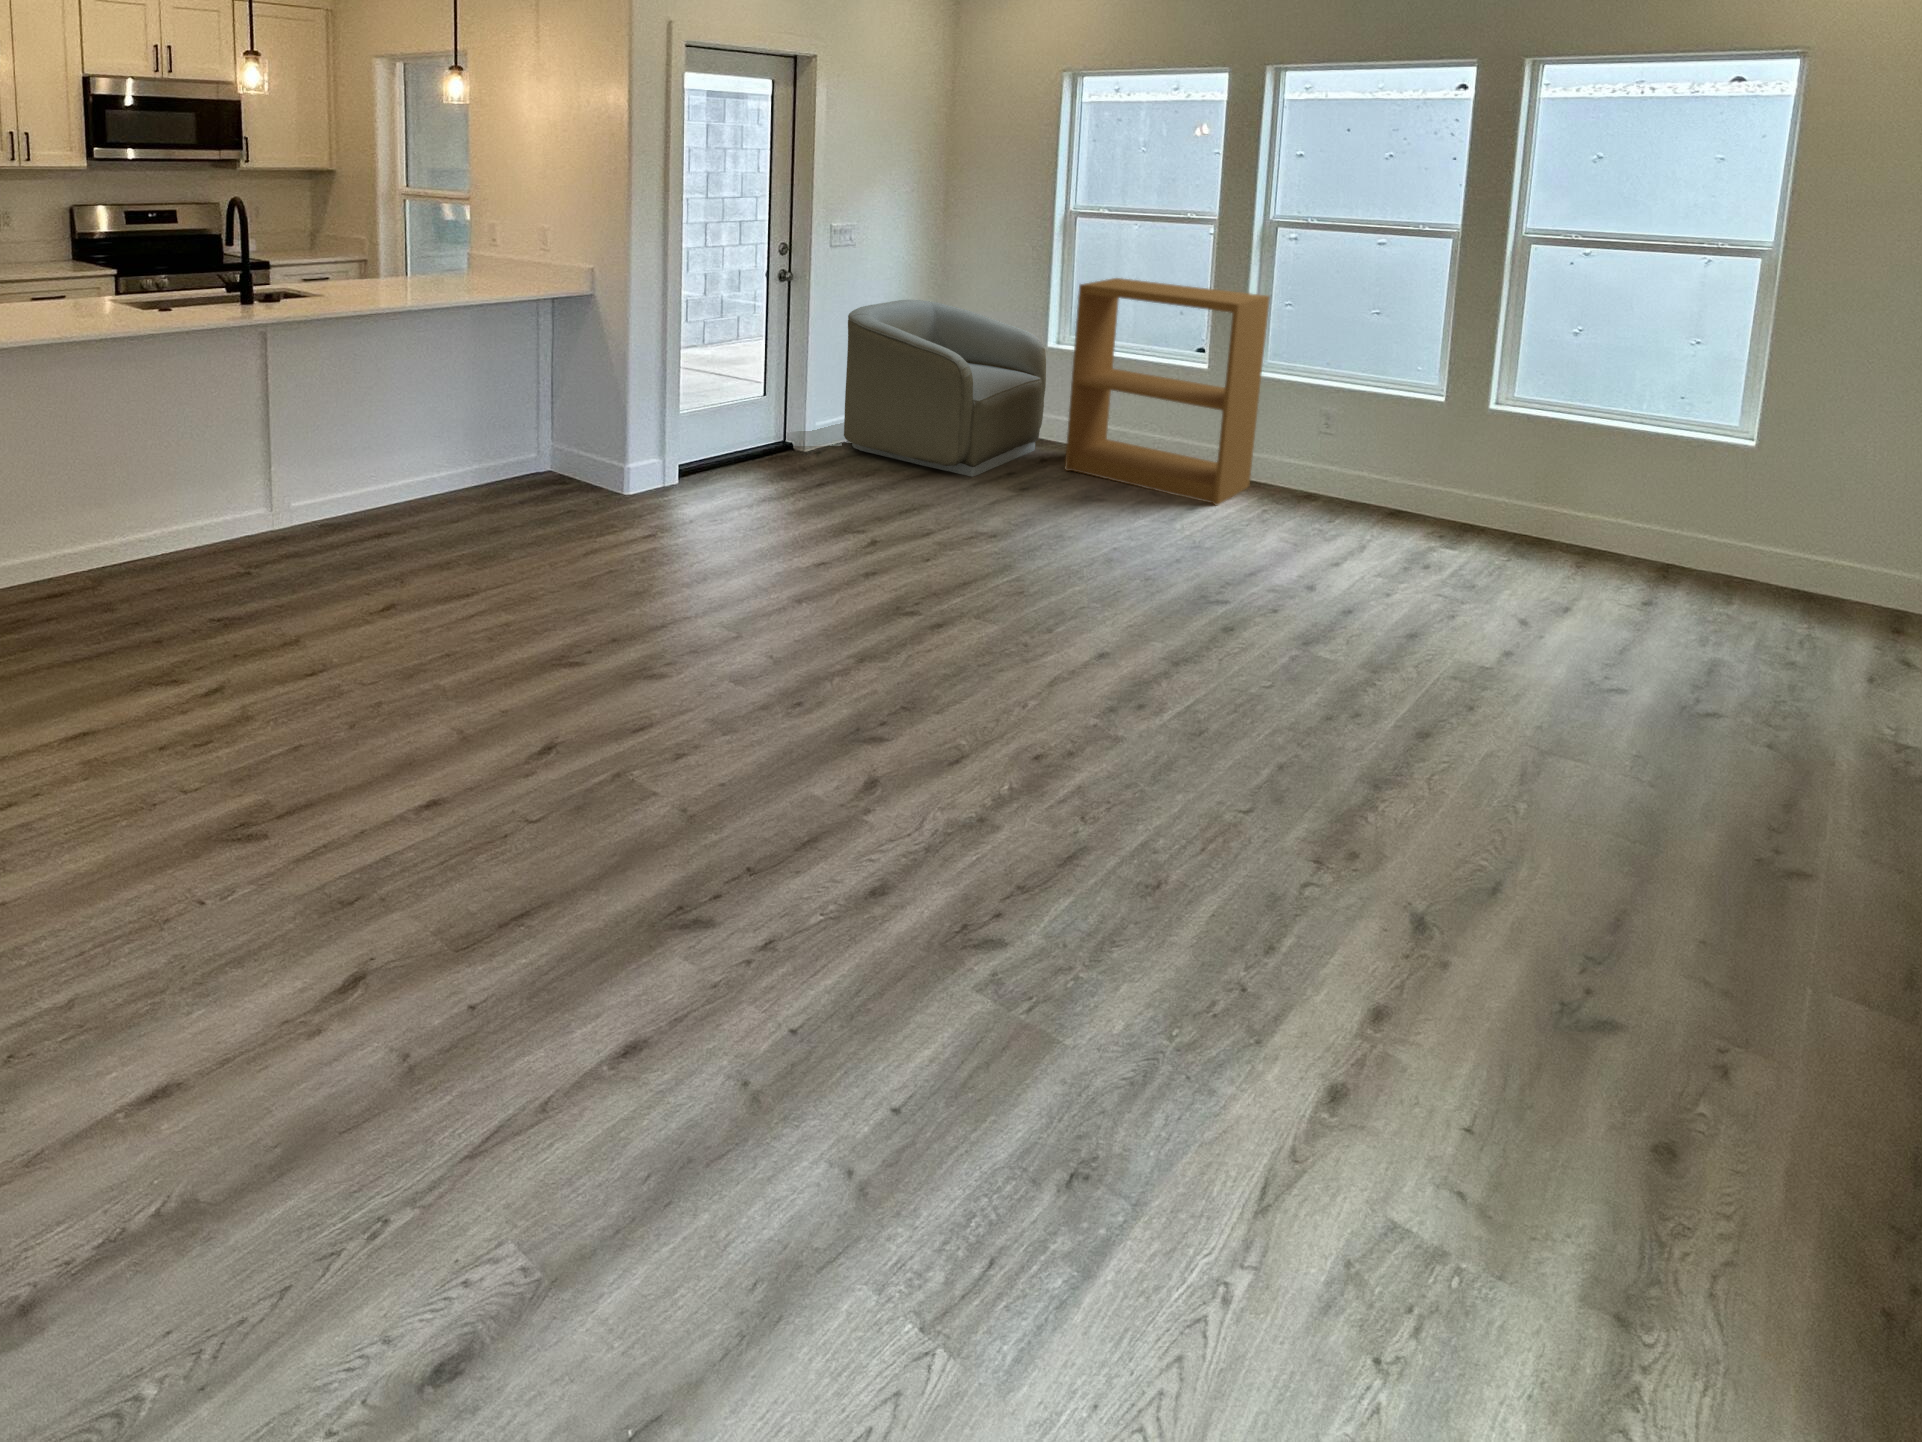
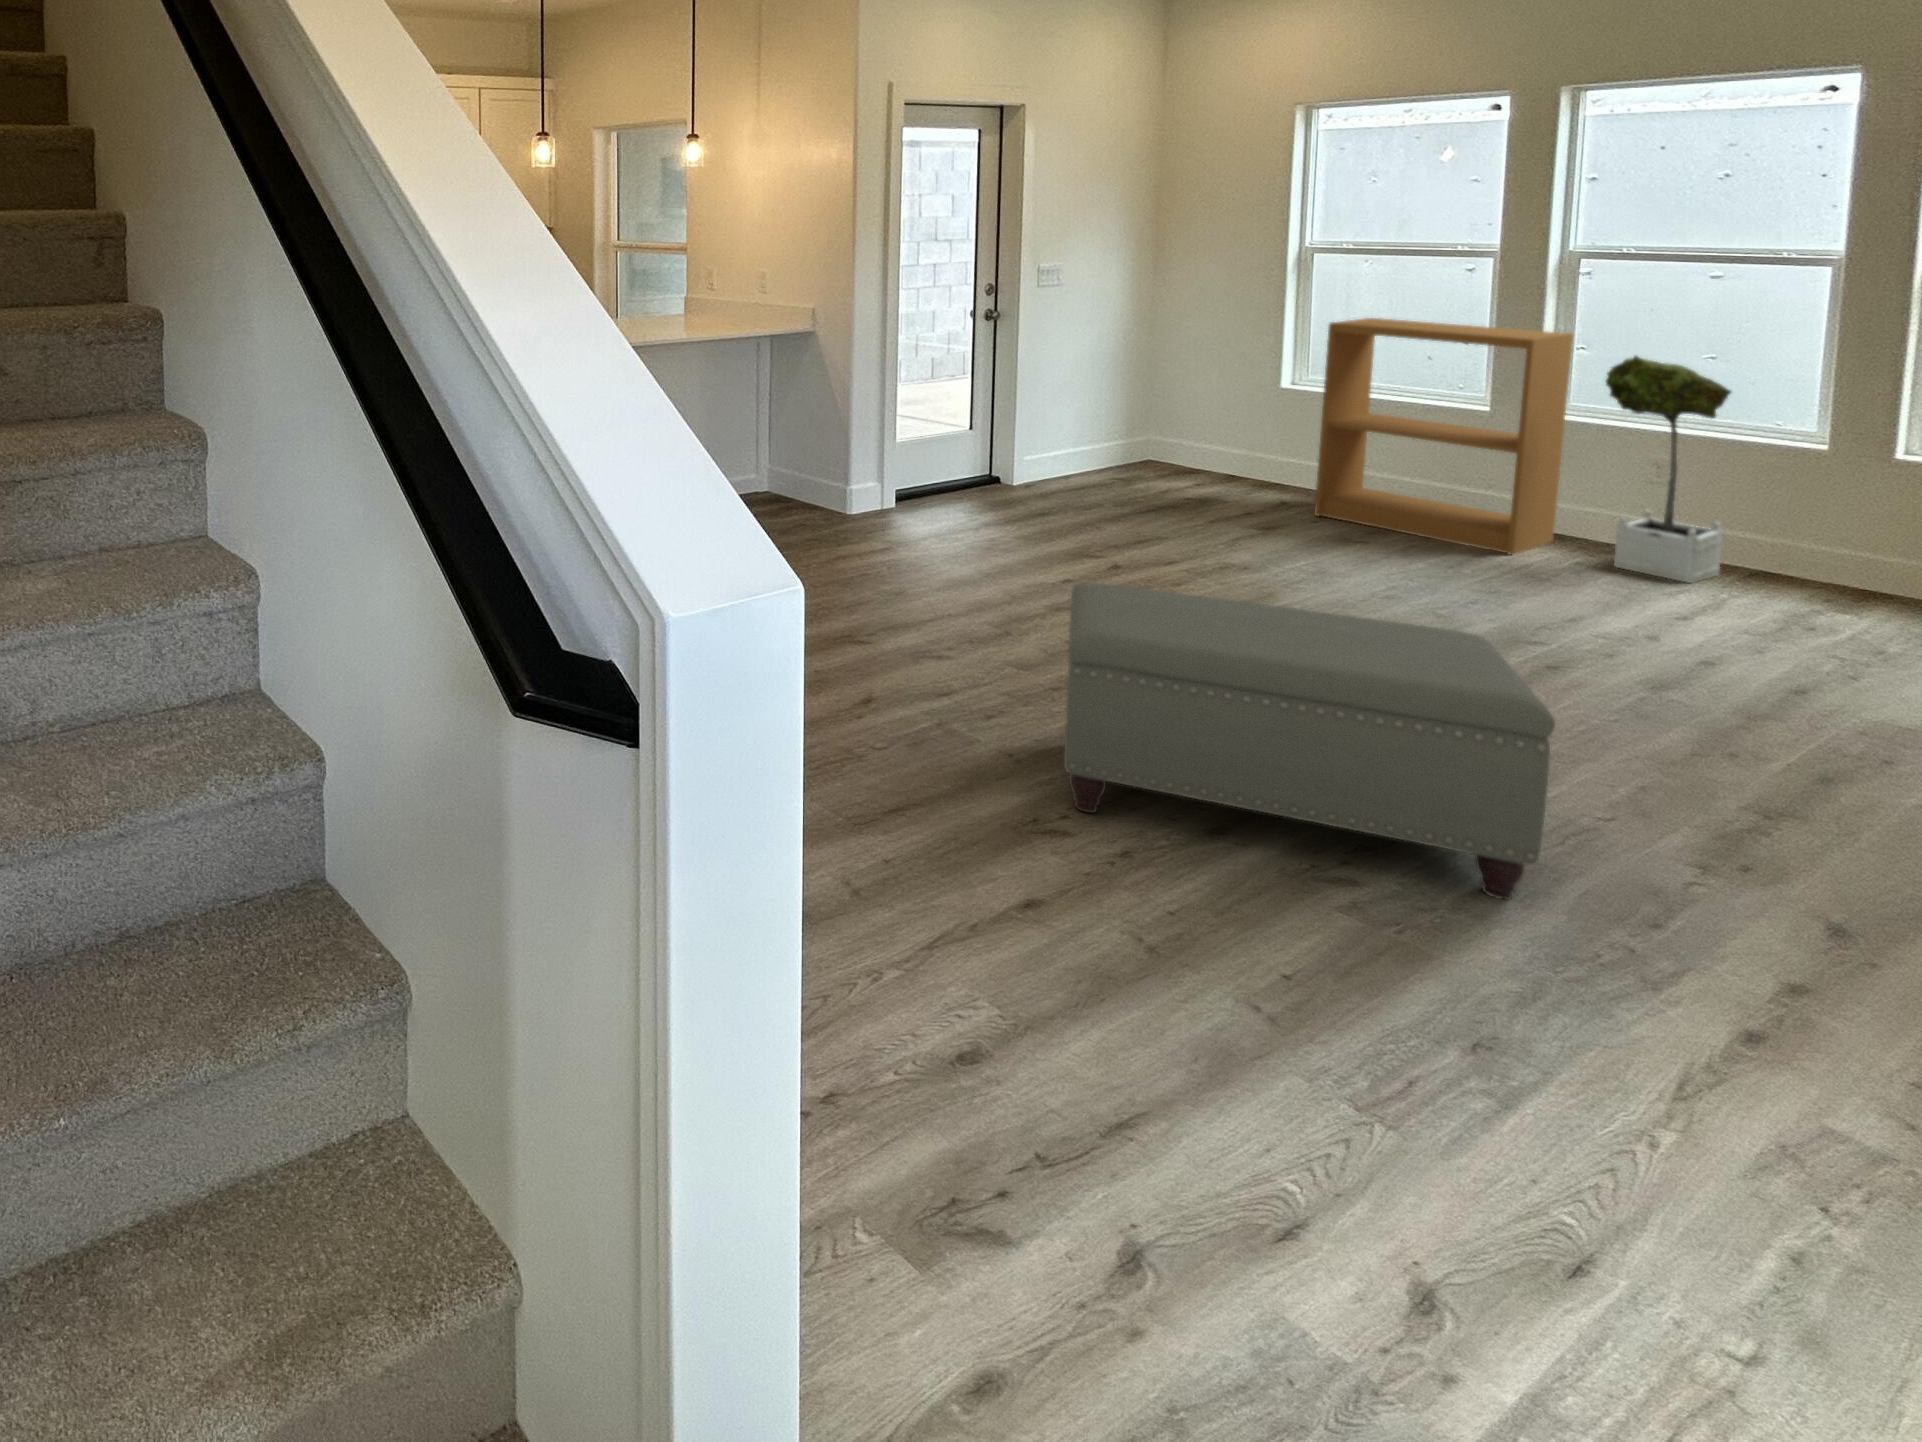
armchair: present [844,300,1046,477] -> none [1054,343,1285,517]
potted tree: none [1291,319,1383,527] -> present [1606,356,1731,583]
ottoman: none [713,639,1209,1012] -> present [1064,583,1555,899]

